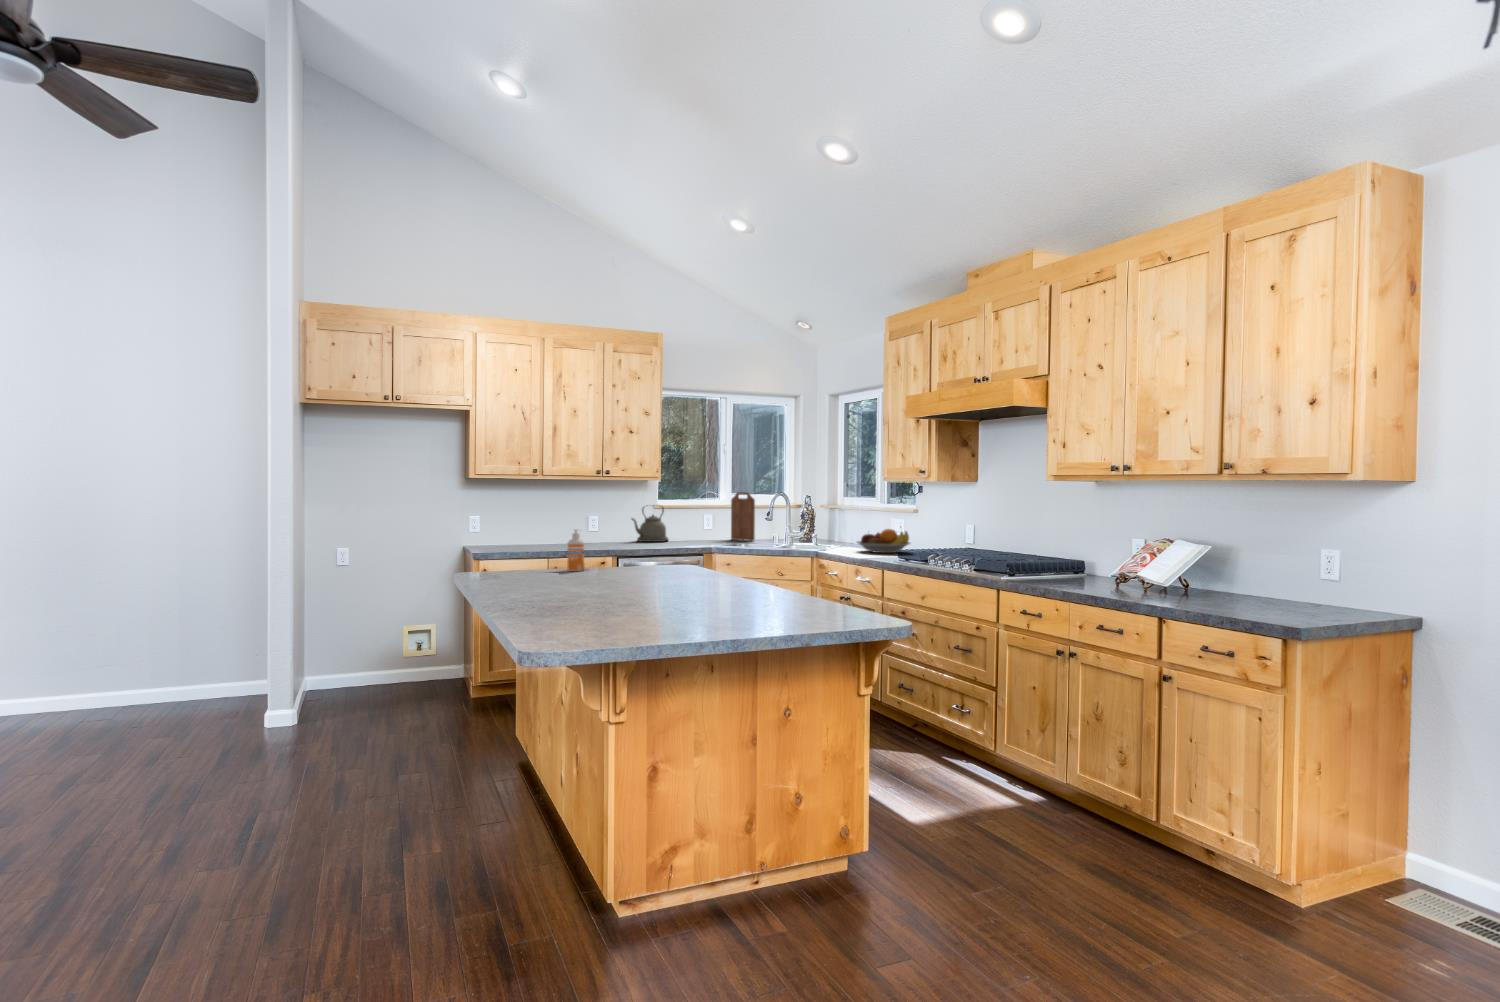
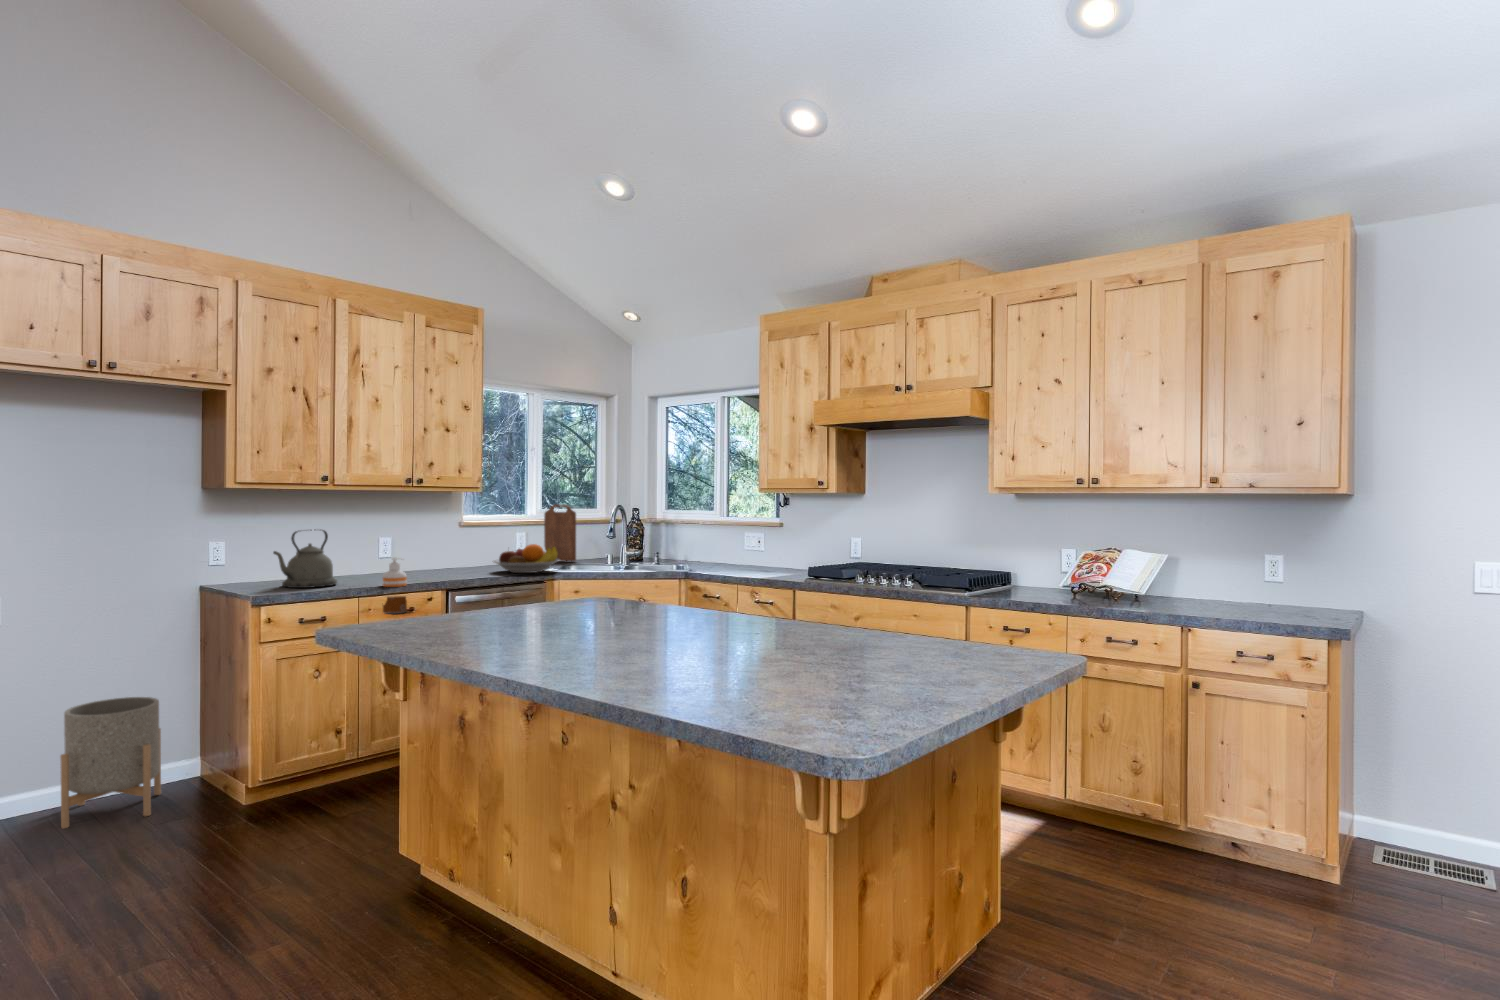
kettle: present [632,507,668,542] -> present [274,530,337,588]
fruit bowl: present [857,529,910,553] -> present [494,544,560,573]
planter: none [371,617,434,695] -> present [60,697,161,828]

